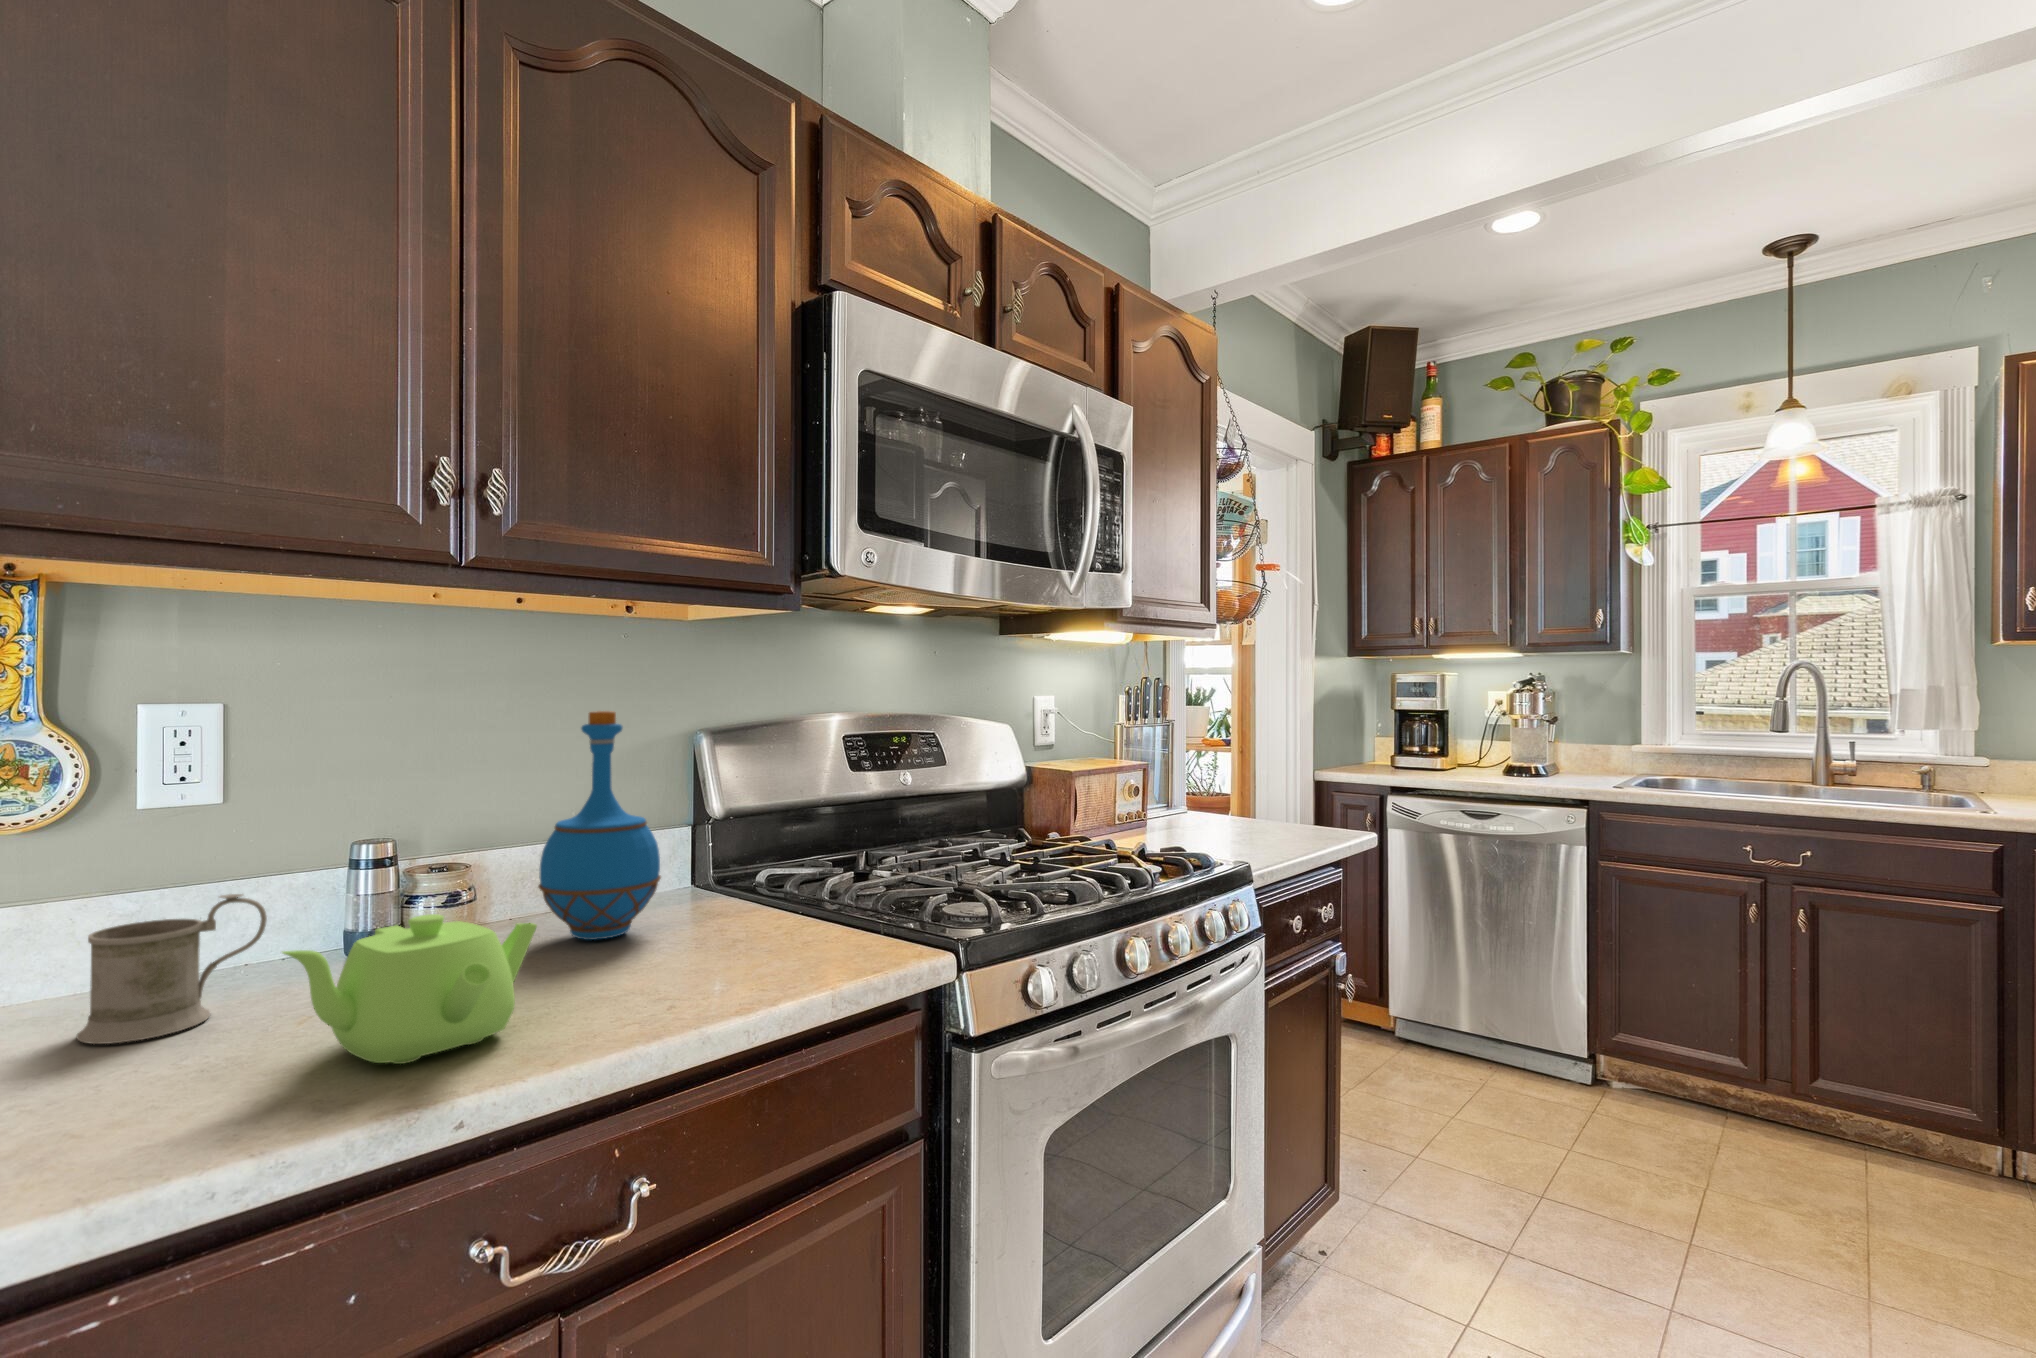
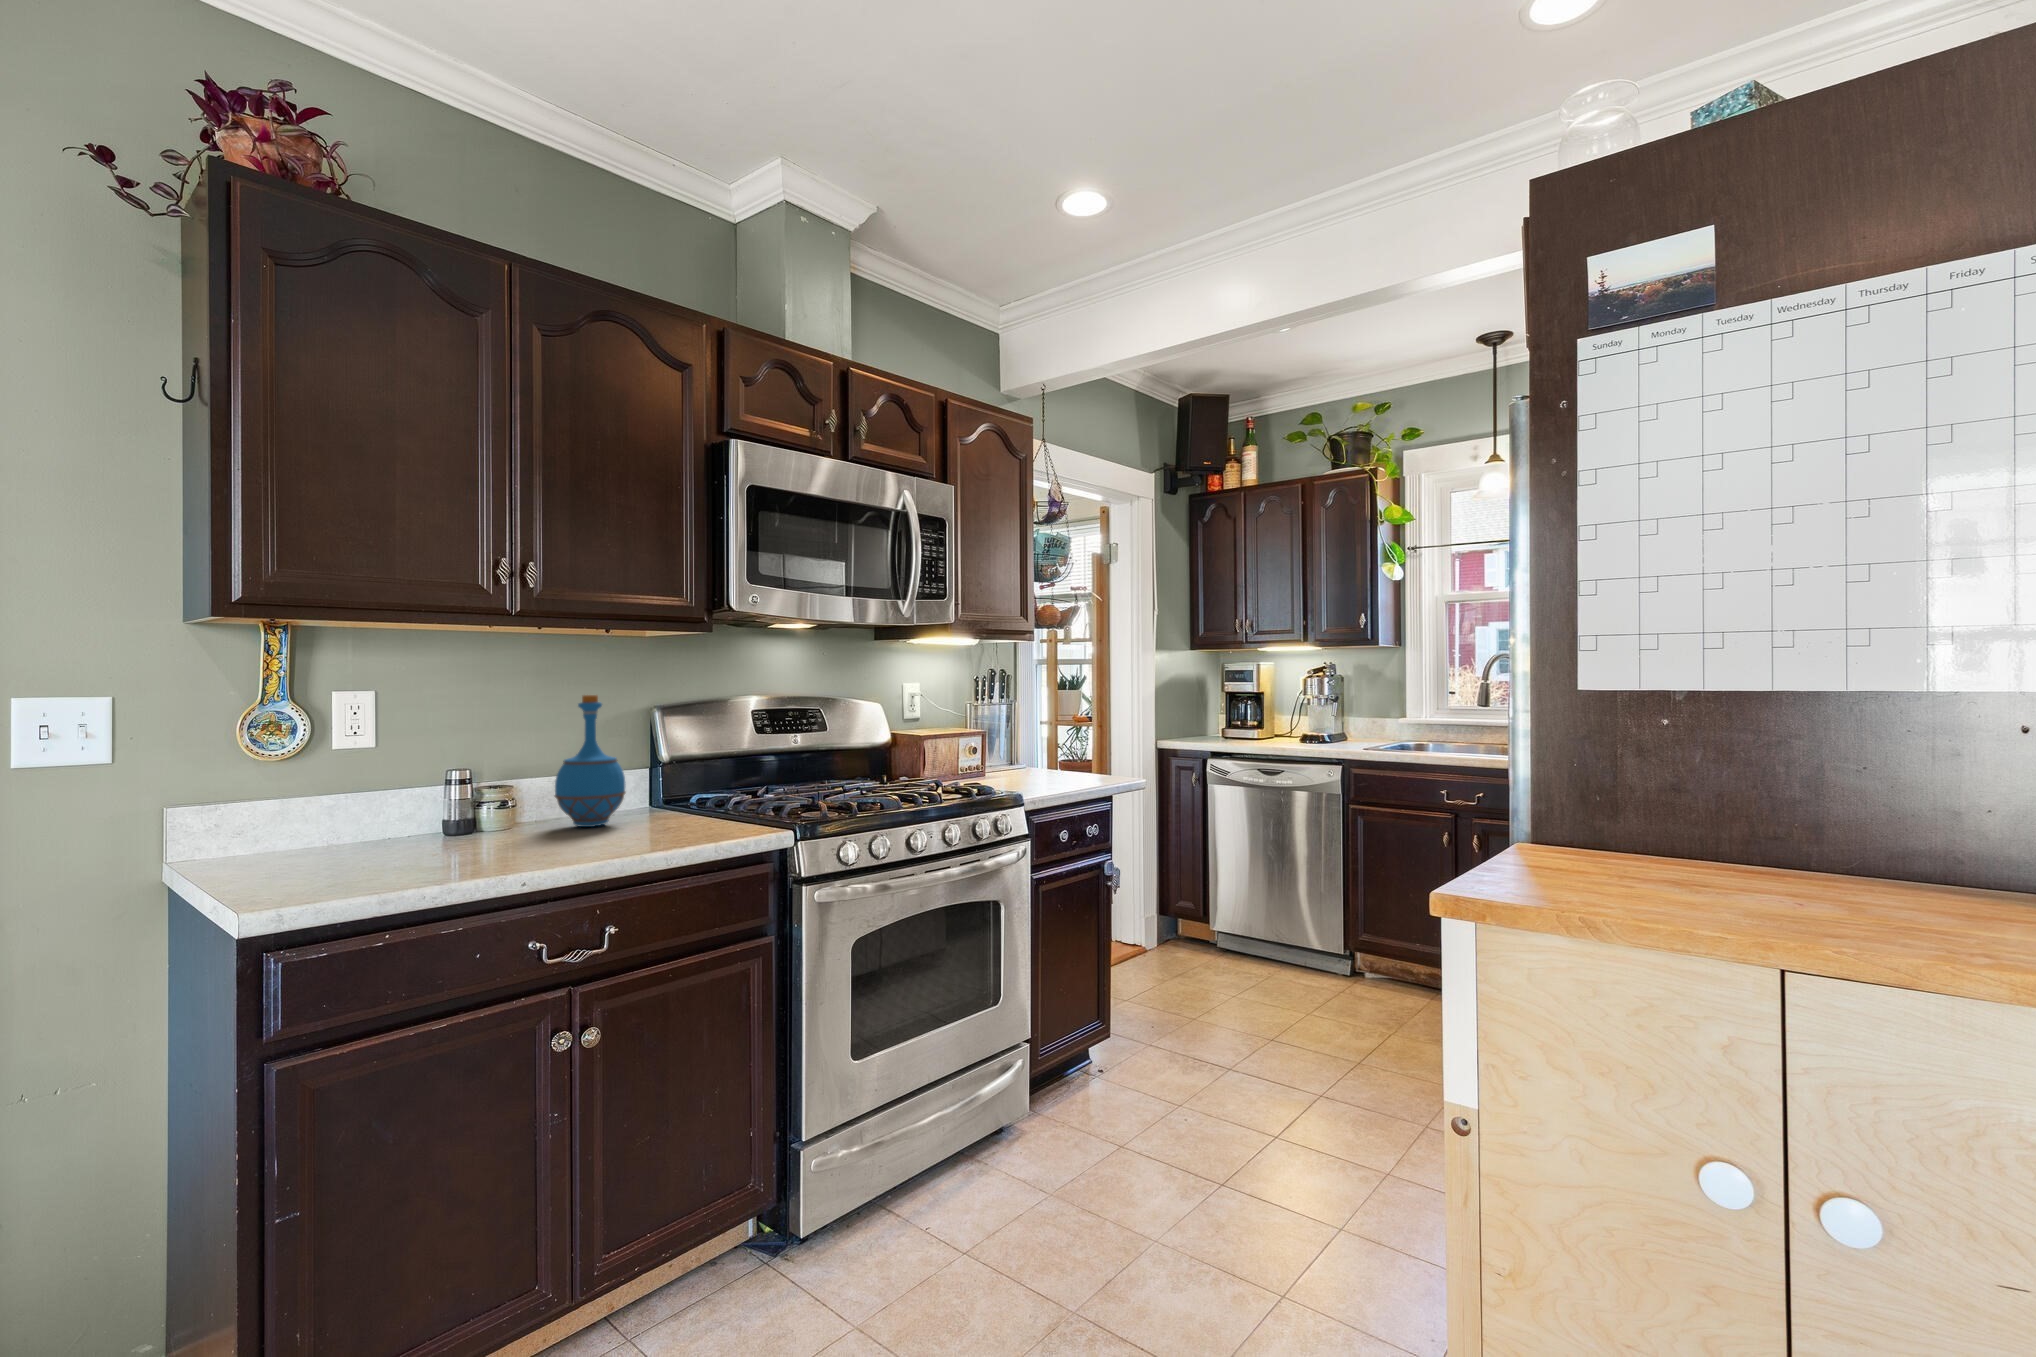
mug: present [77,894,267,1044] -> none [325,791,413,861]
teapot: present [282,914,537,1064] -> none [439,795,558,864]

